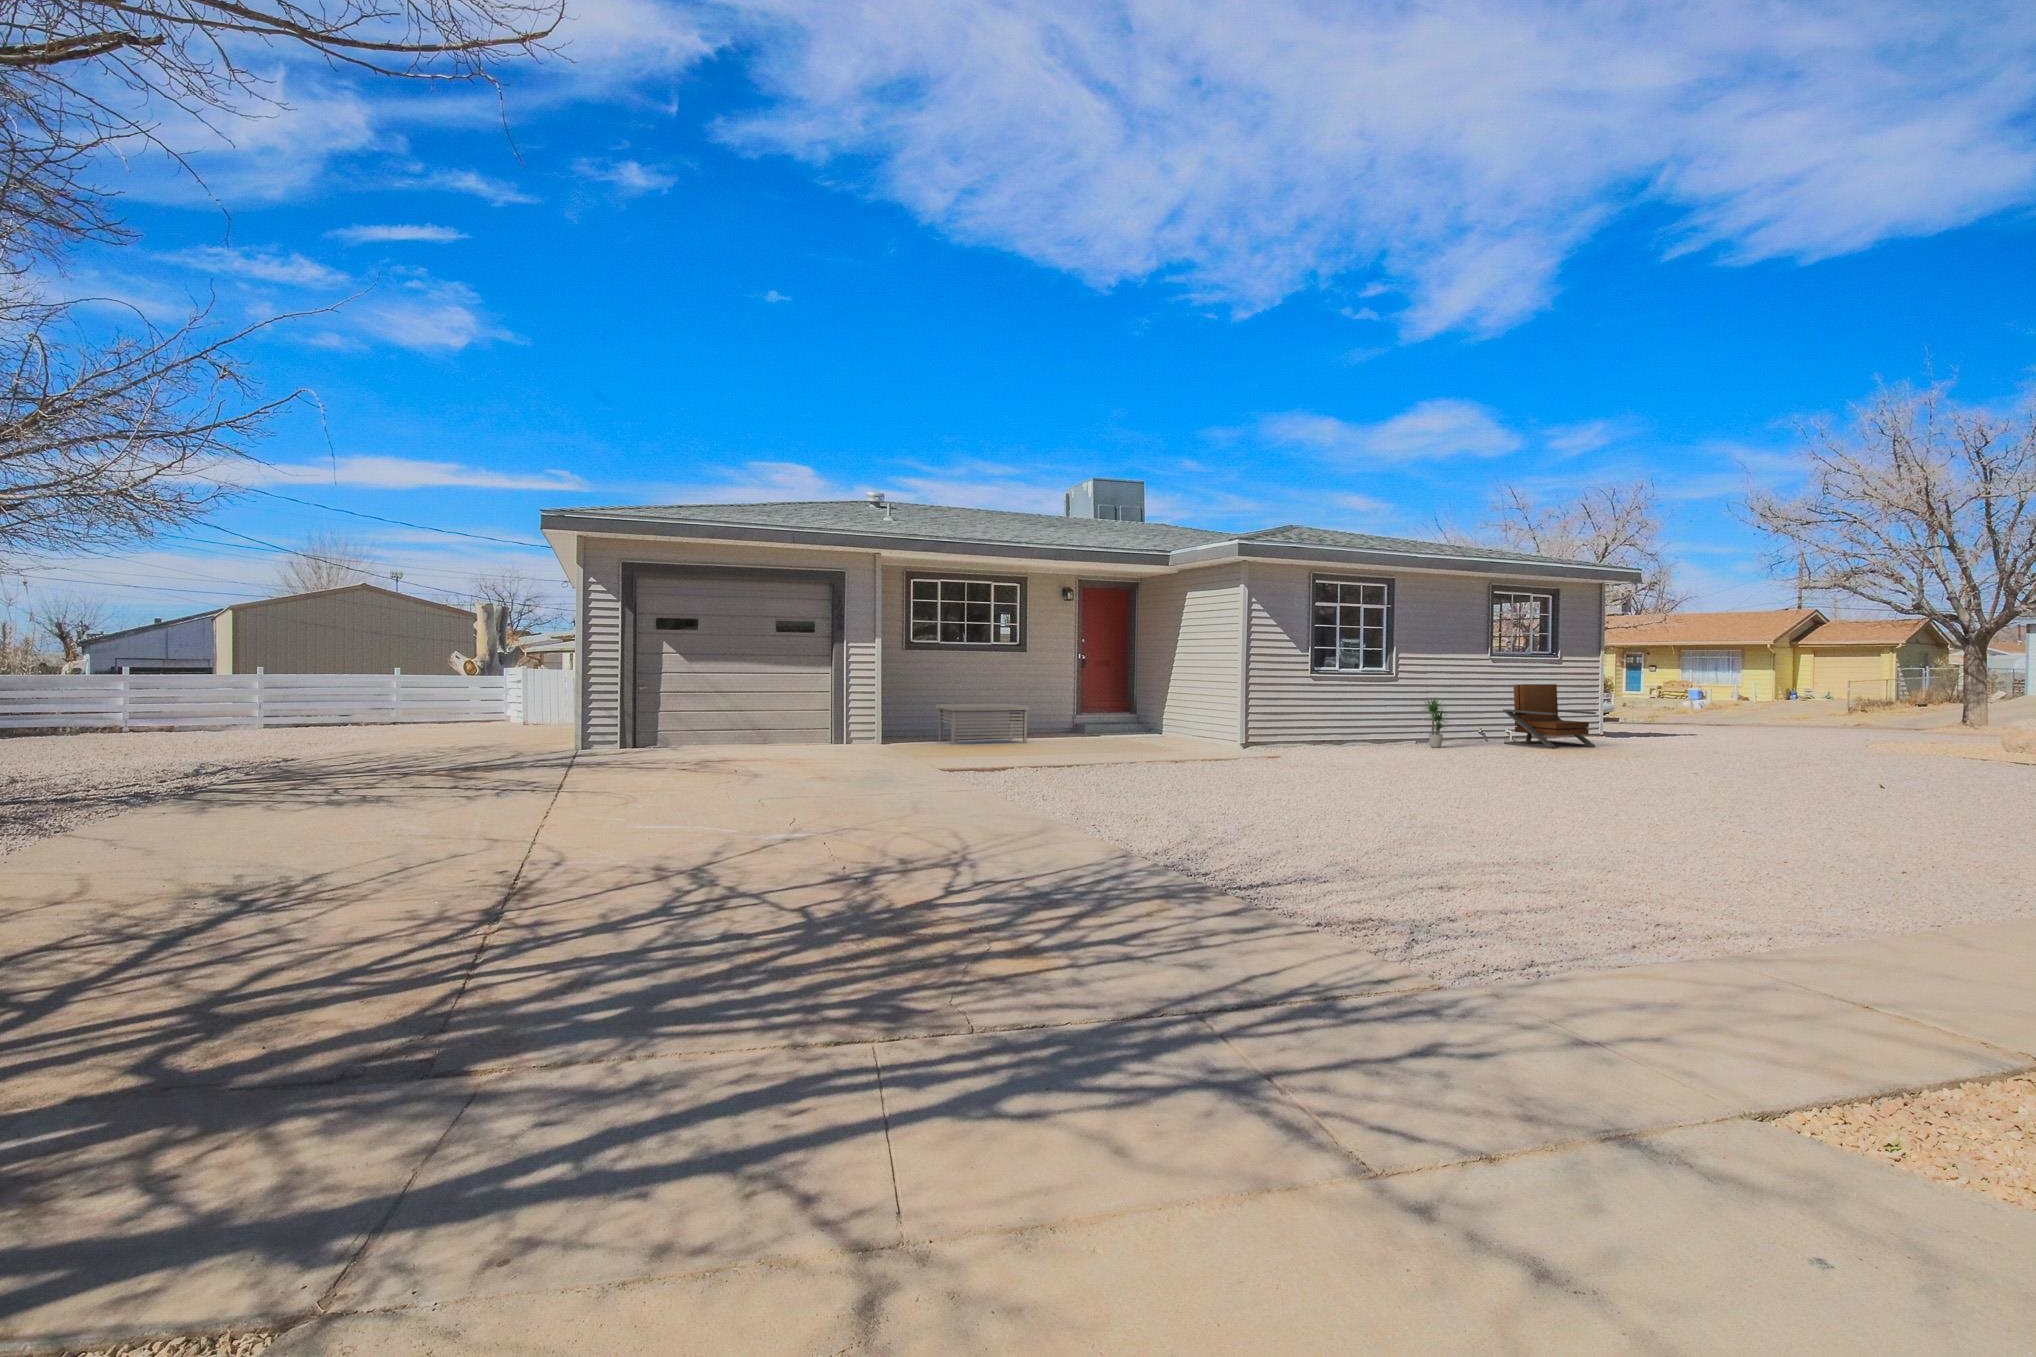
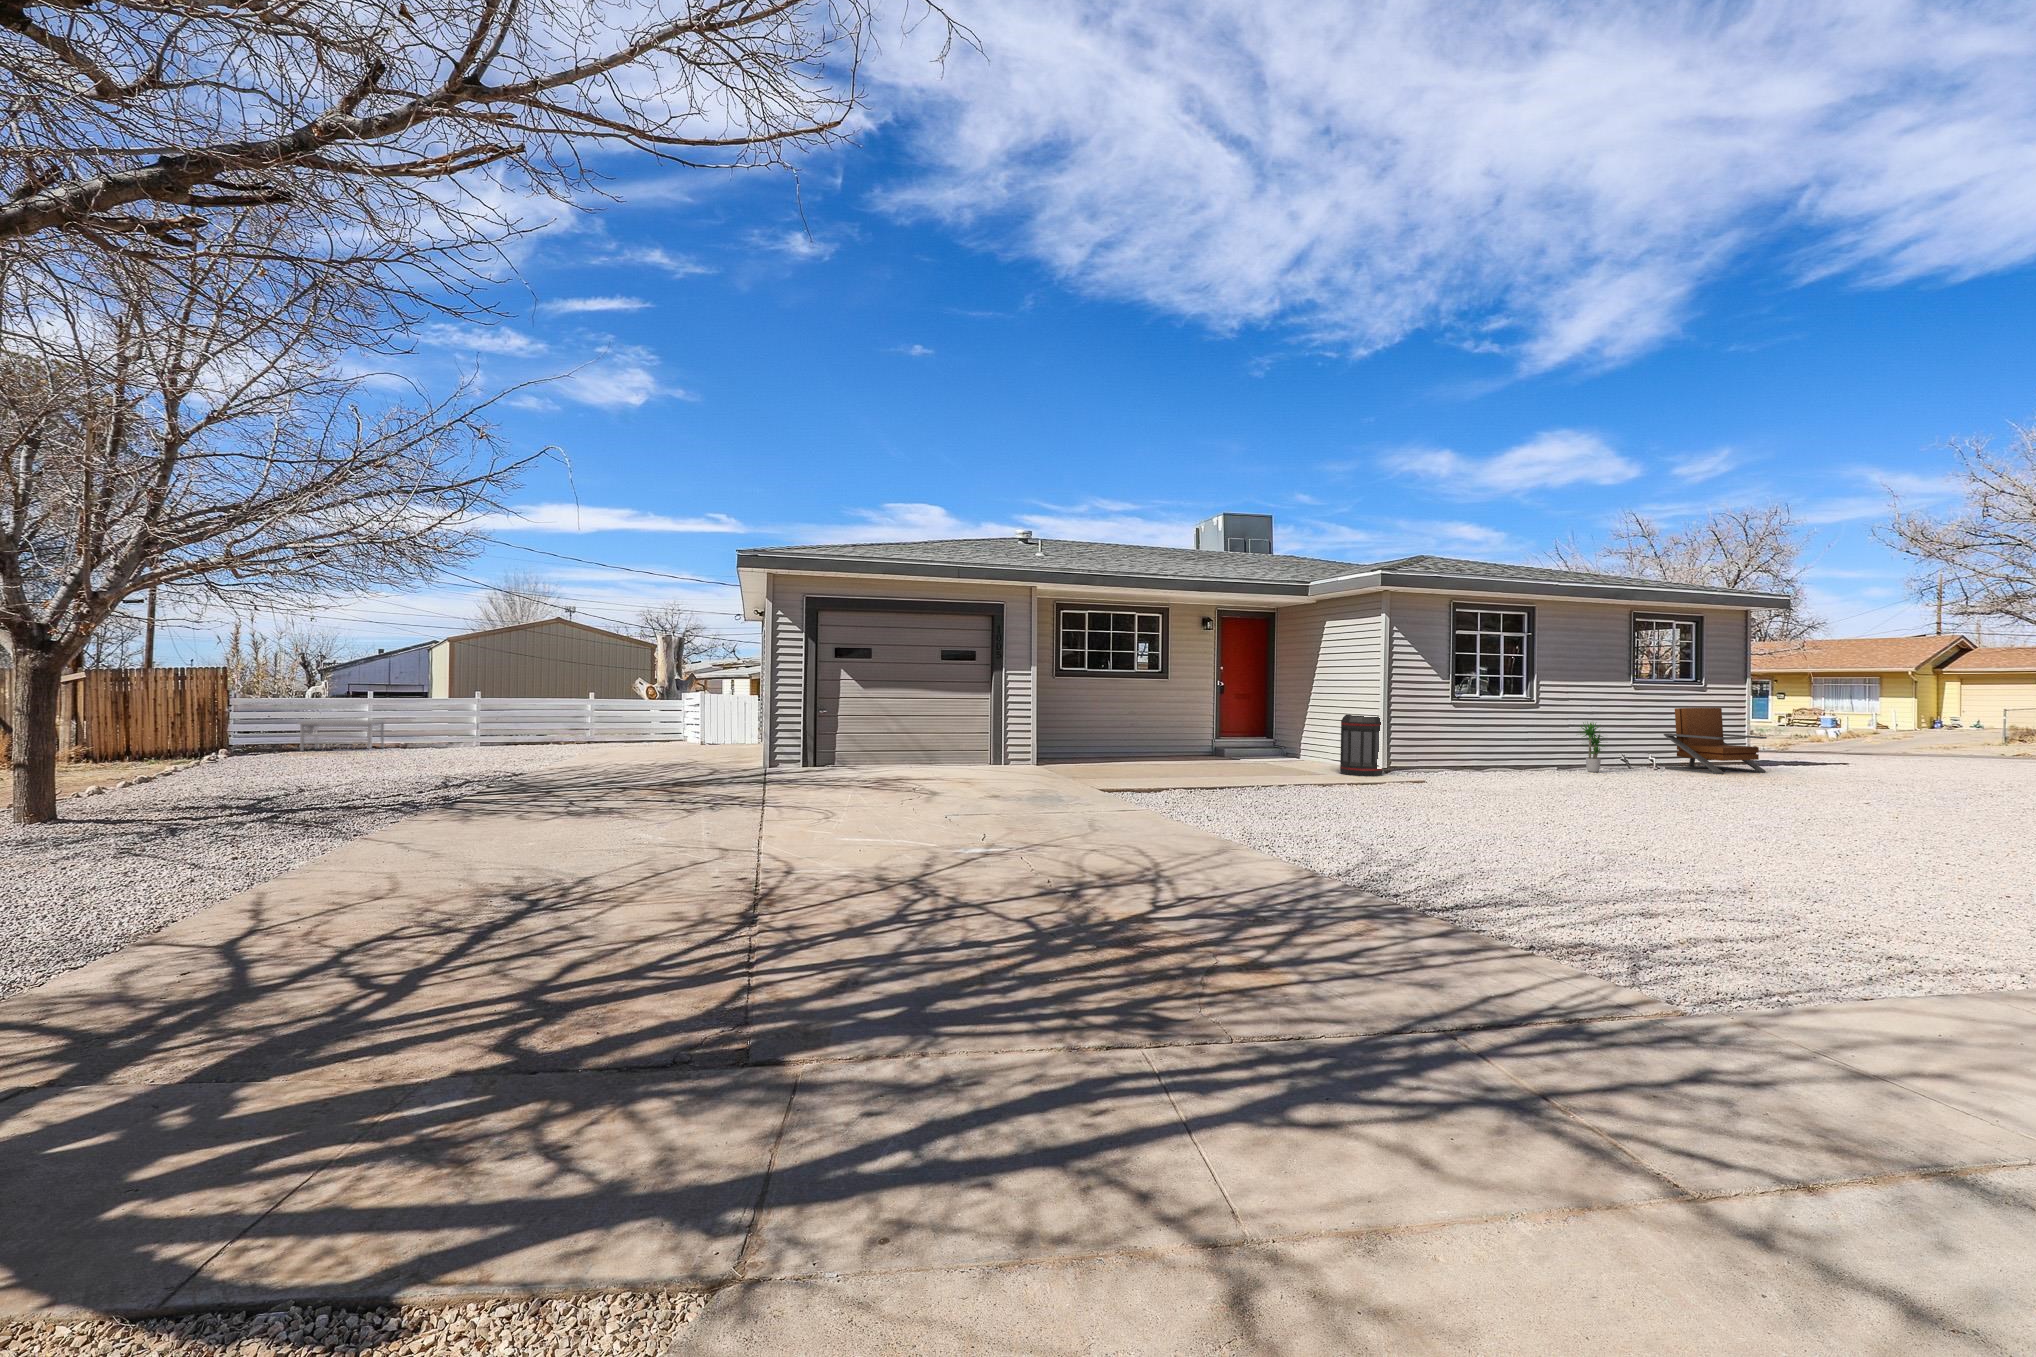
trash can: none [1190,691,1233,753] -> present [1340,714,1383,776]
storage bench: present [936,704,1029,745] -> present [297,720,385,751]

